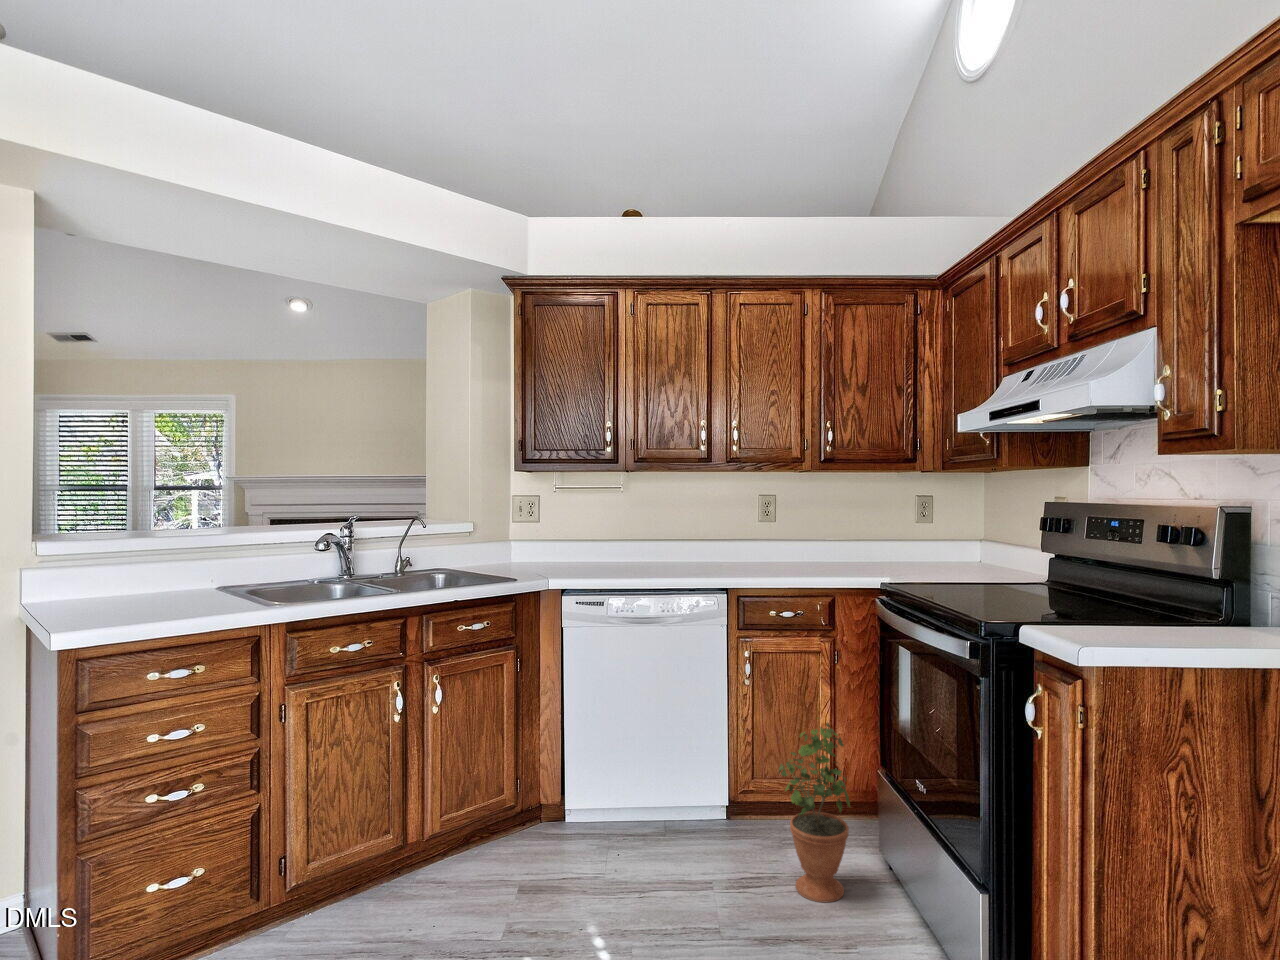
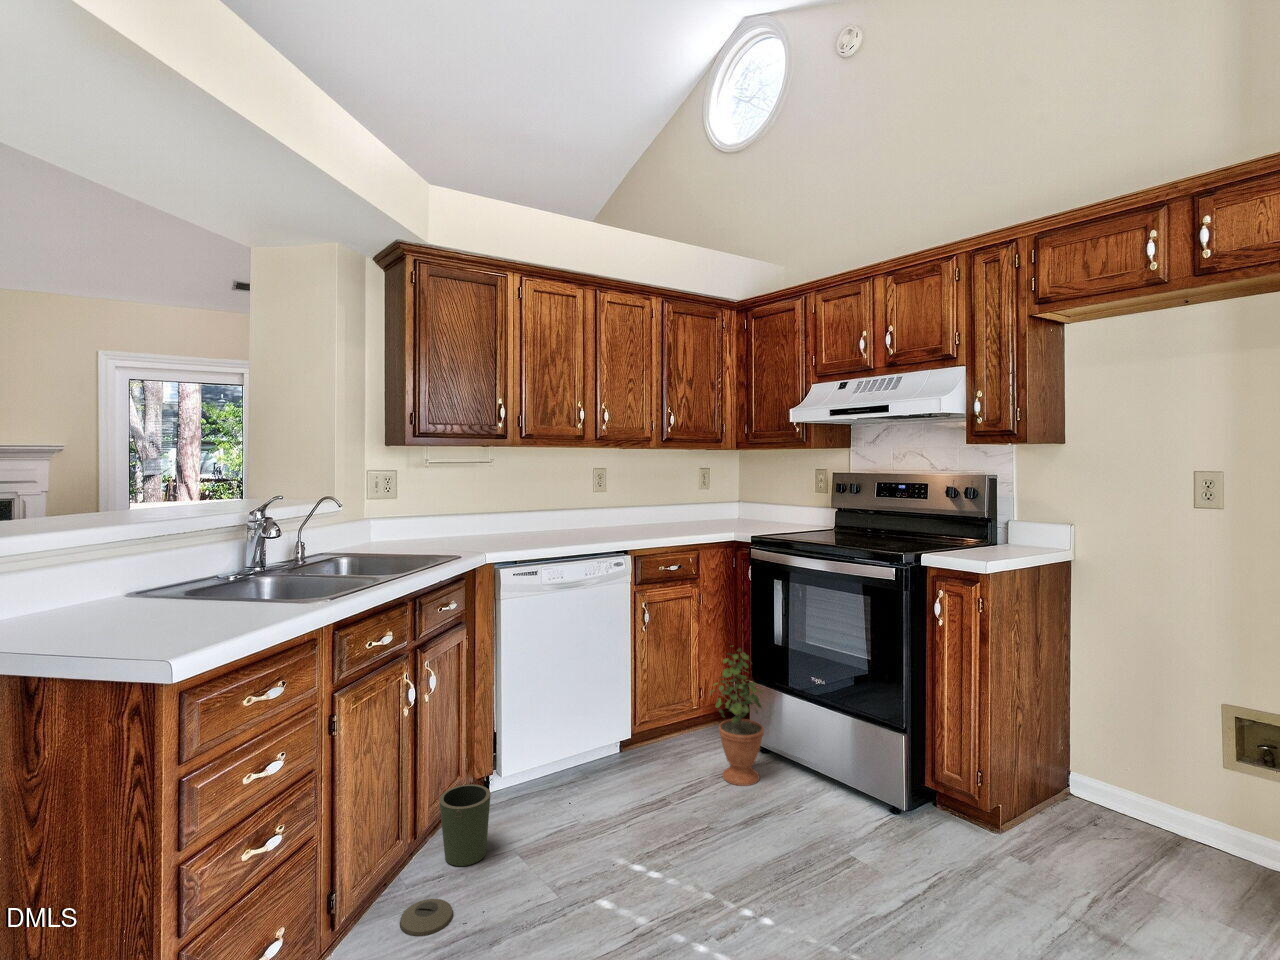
trash can: none [364,802,500,929] -> present [400,784,490,937]

